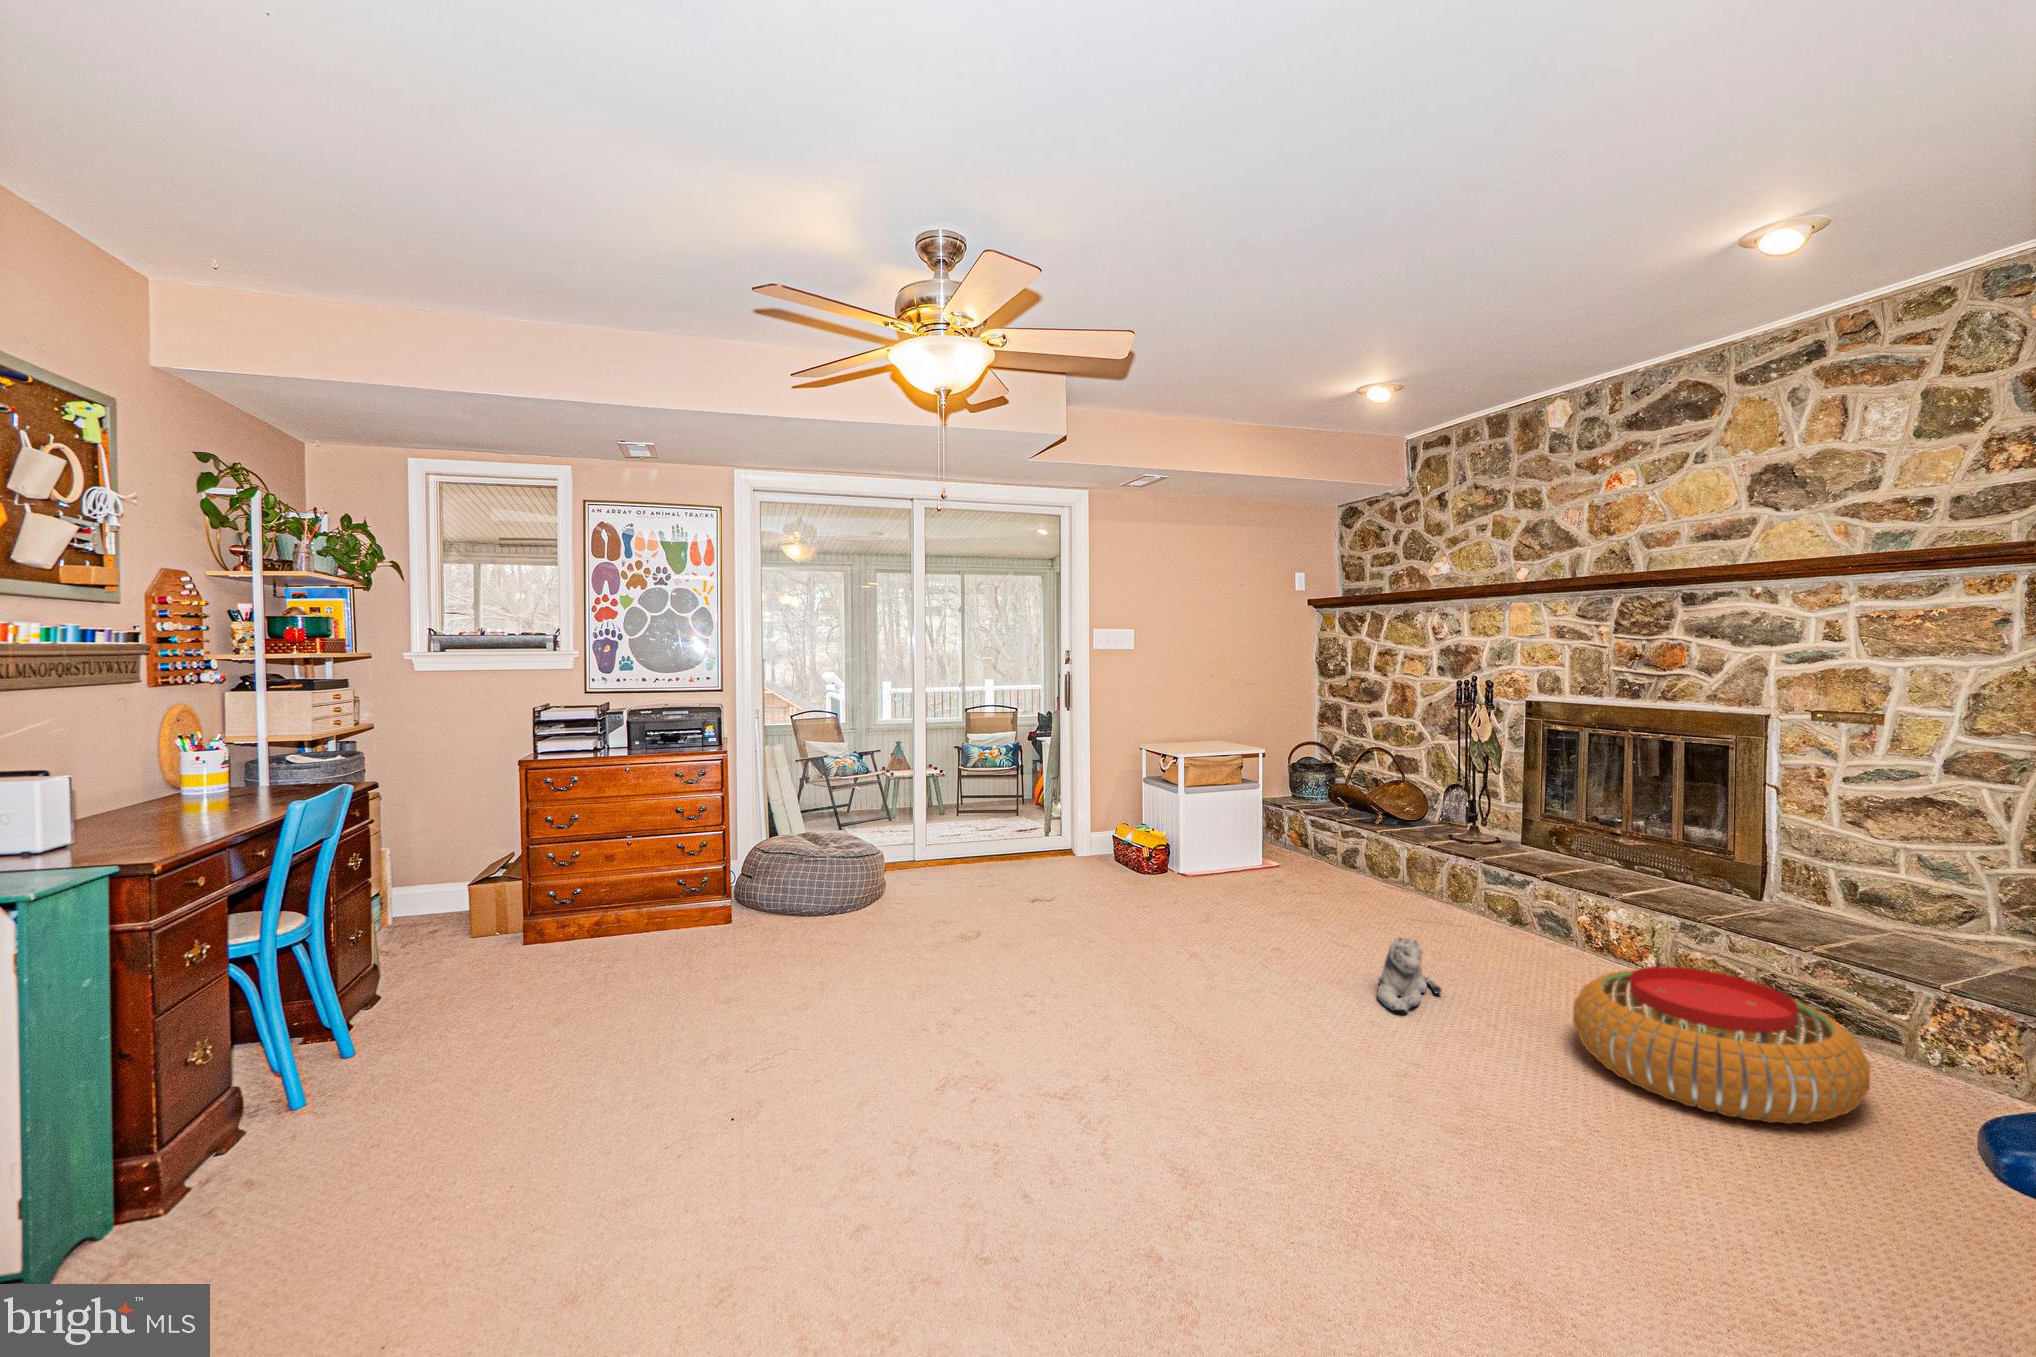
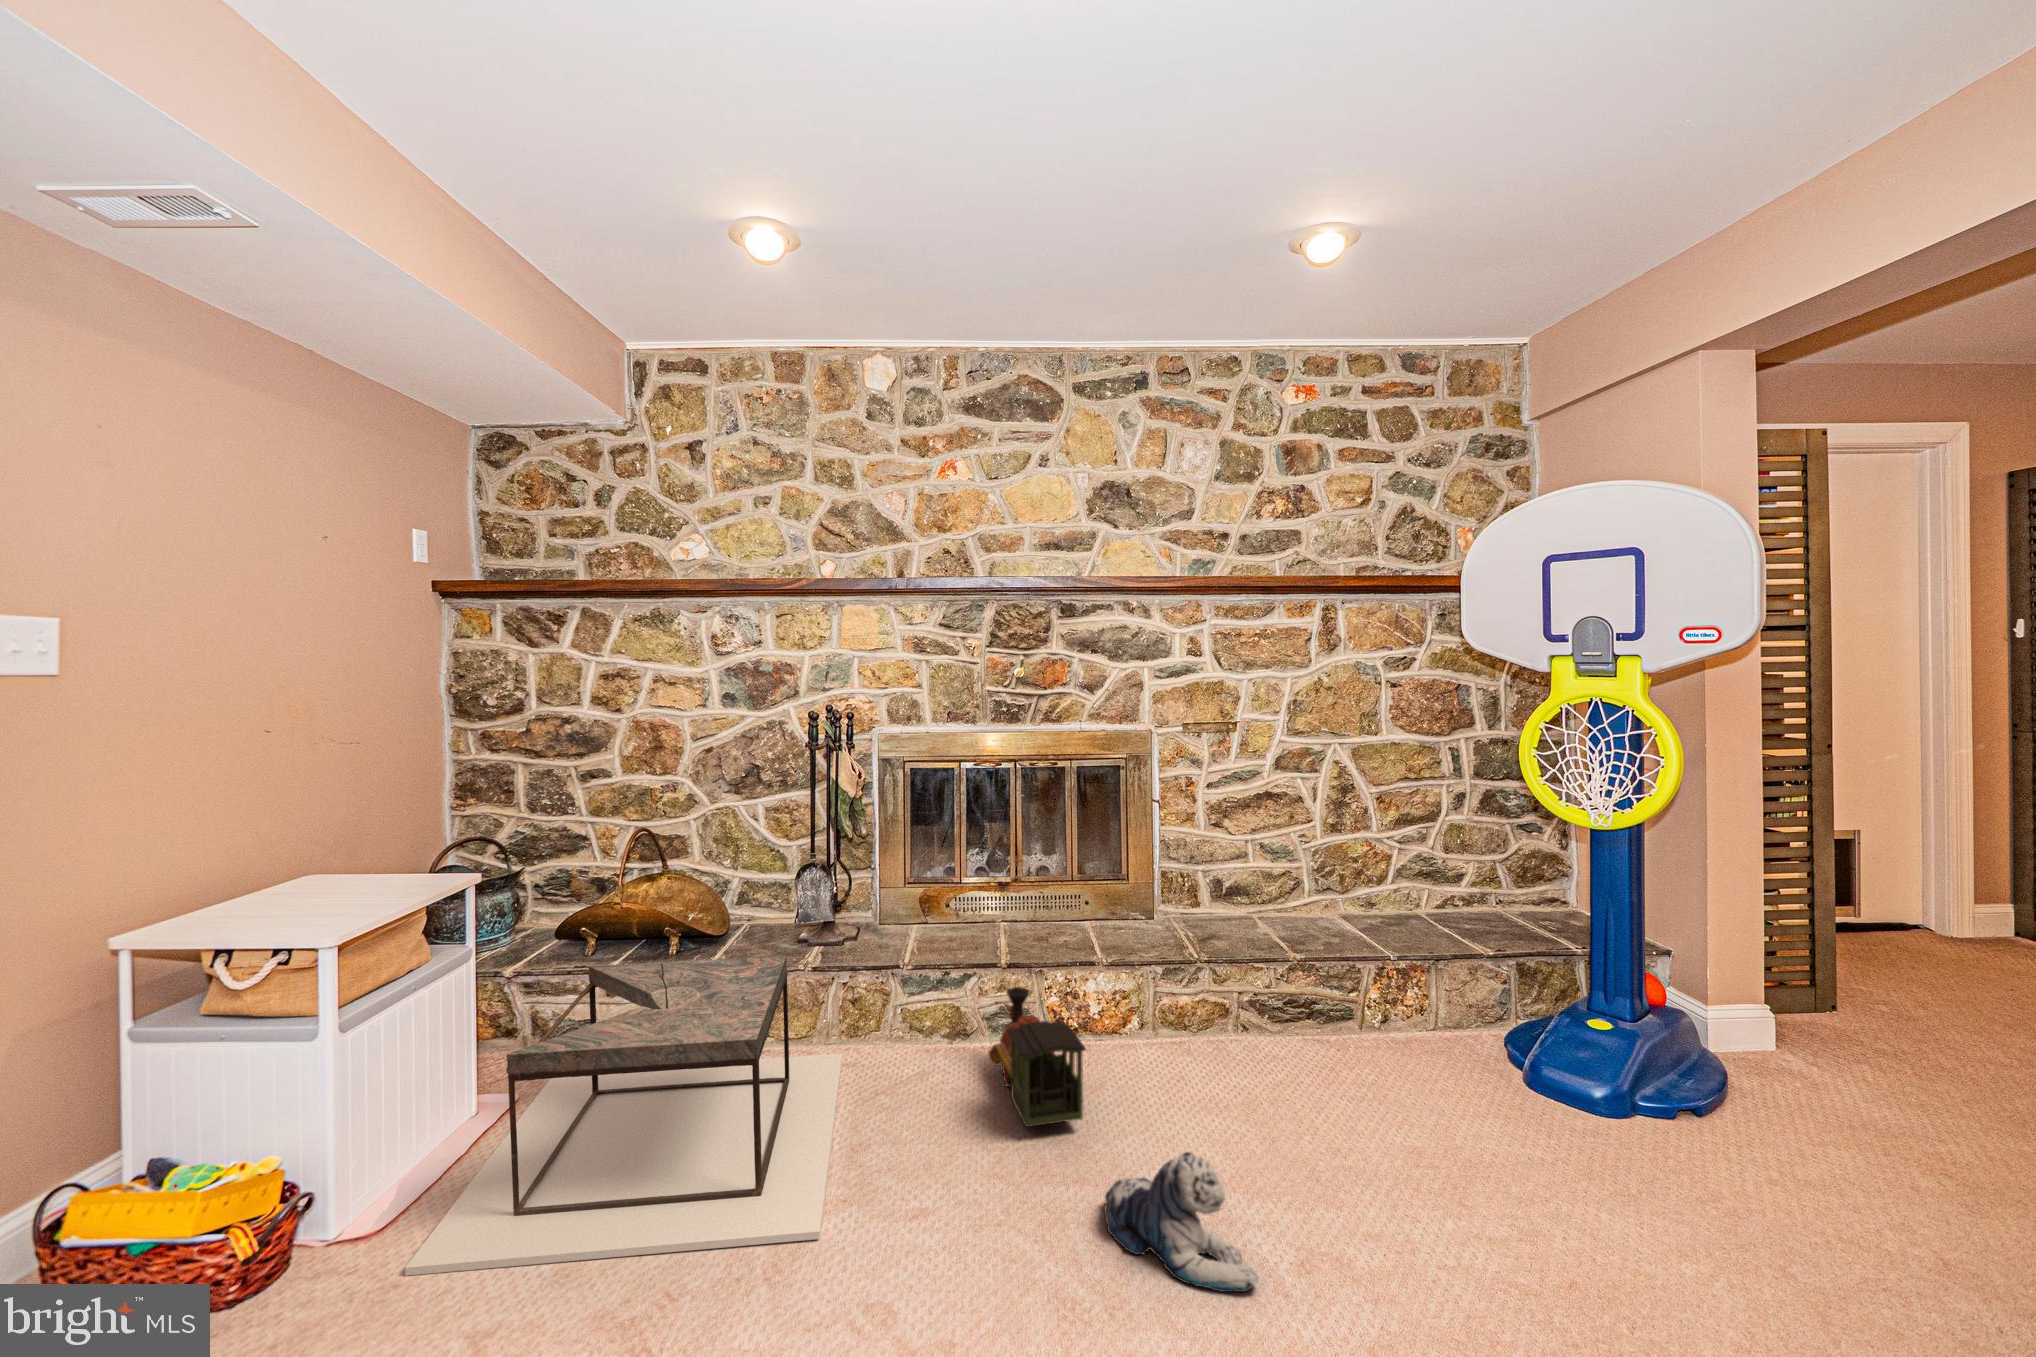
coffee table: none [1173,793,1424,926] -> present [405,956,842,1276]
toy train: none [1429,879,1531,959] -> present [988,987,1086,1127]
pouf: present [1573,967,1870,1124] -> none [1288,1018,1564,1199]

